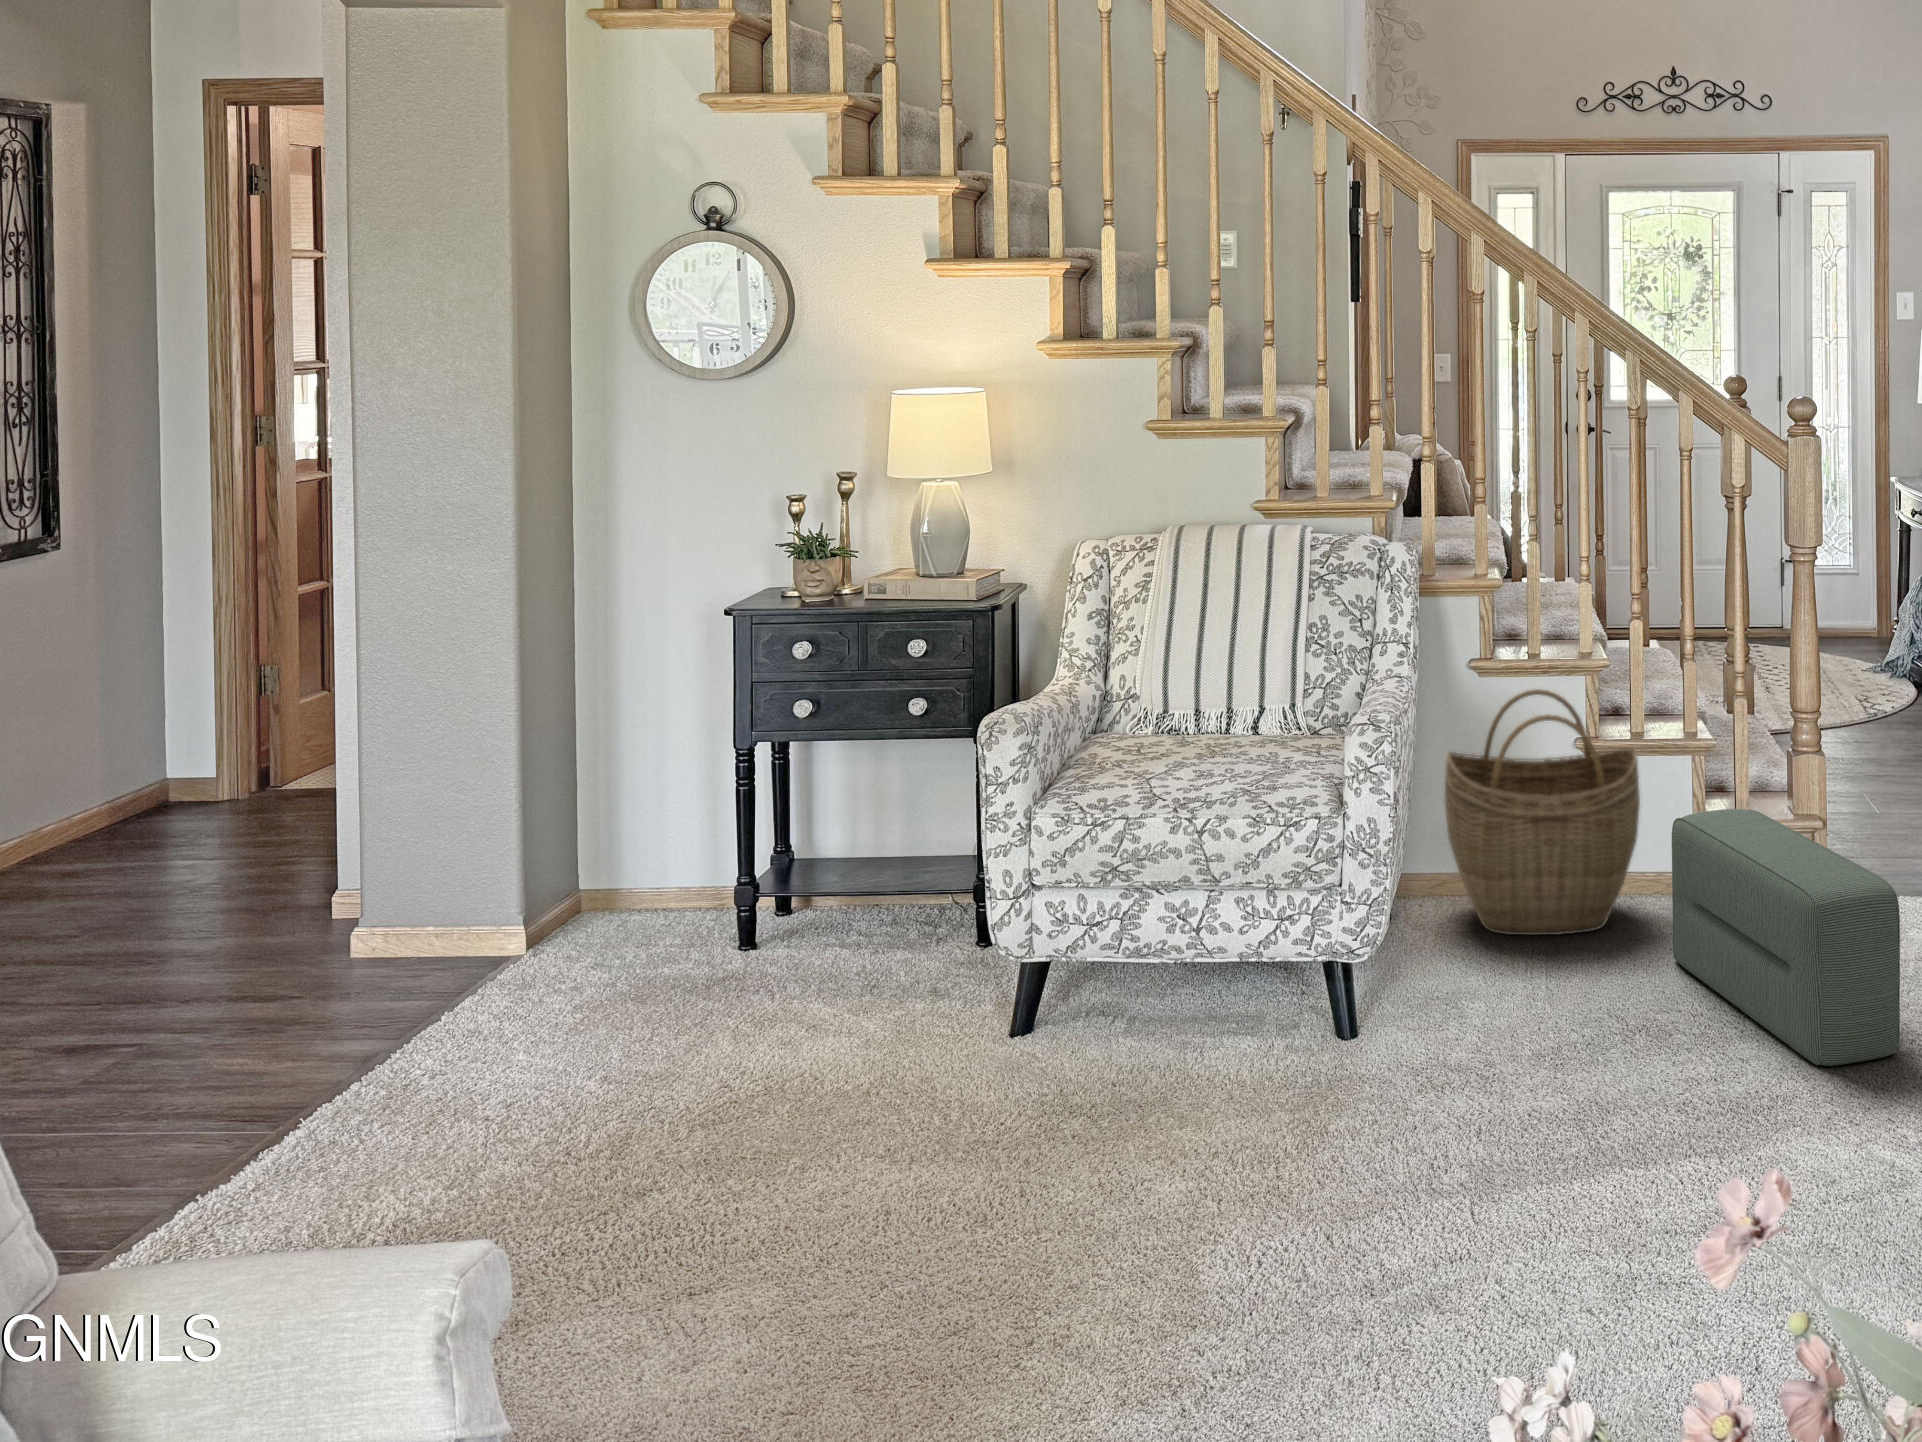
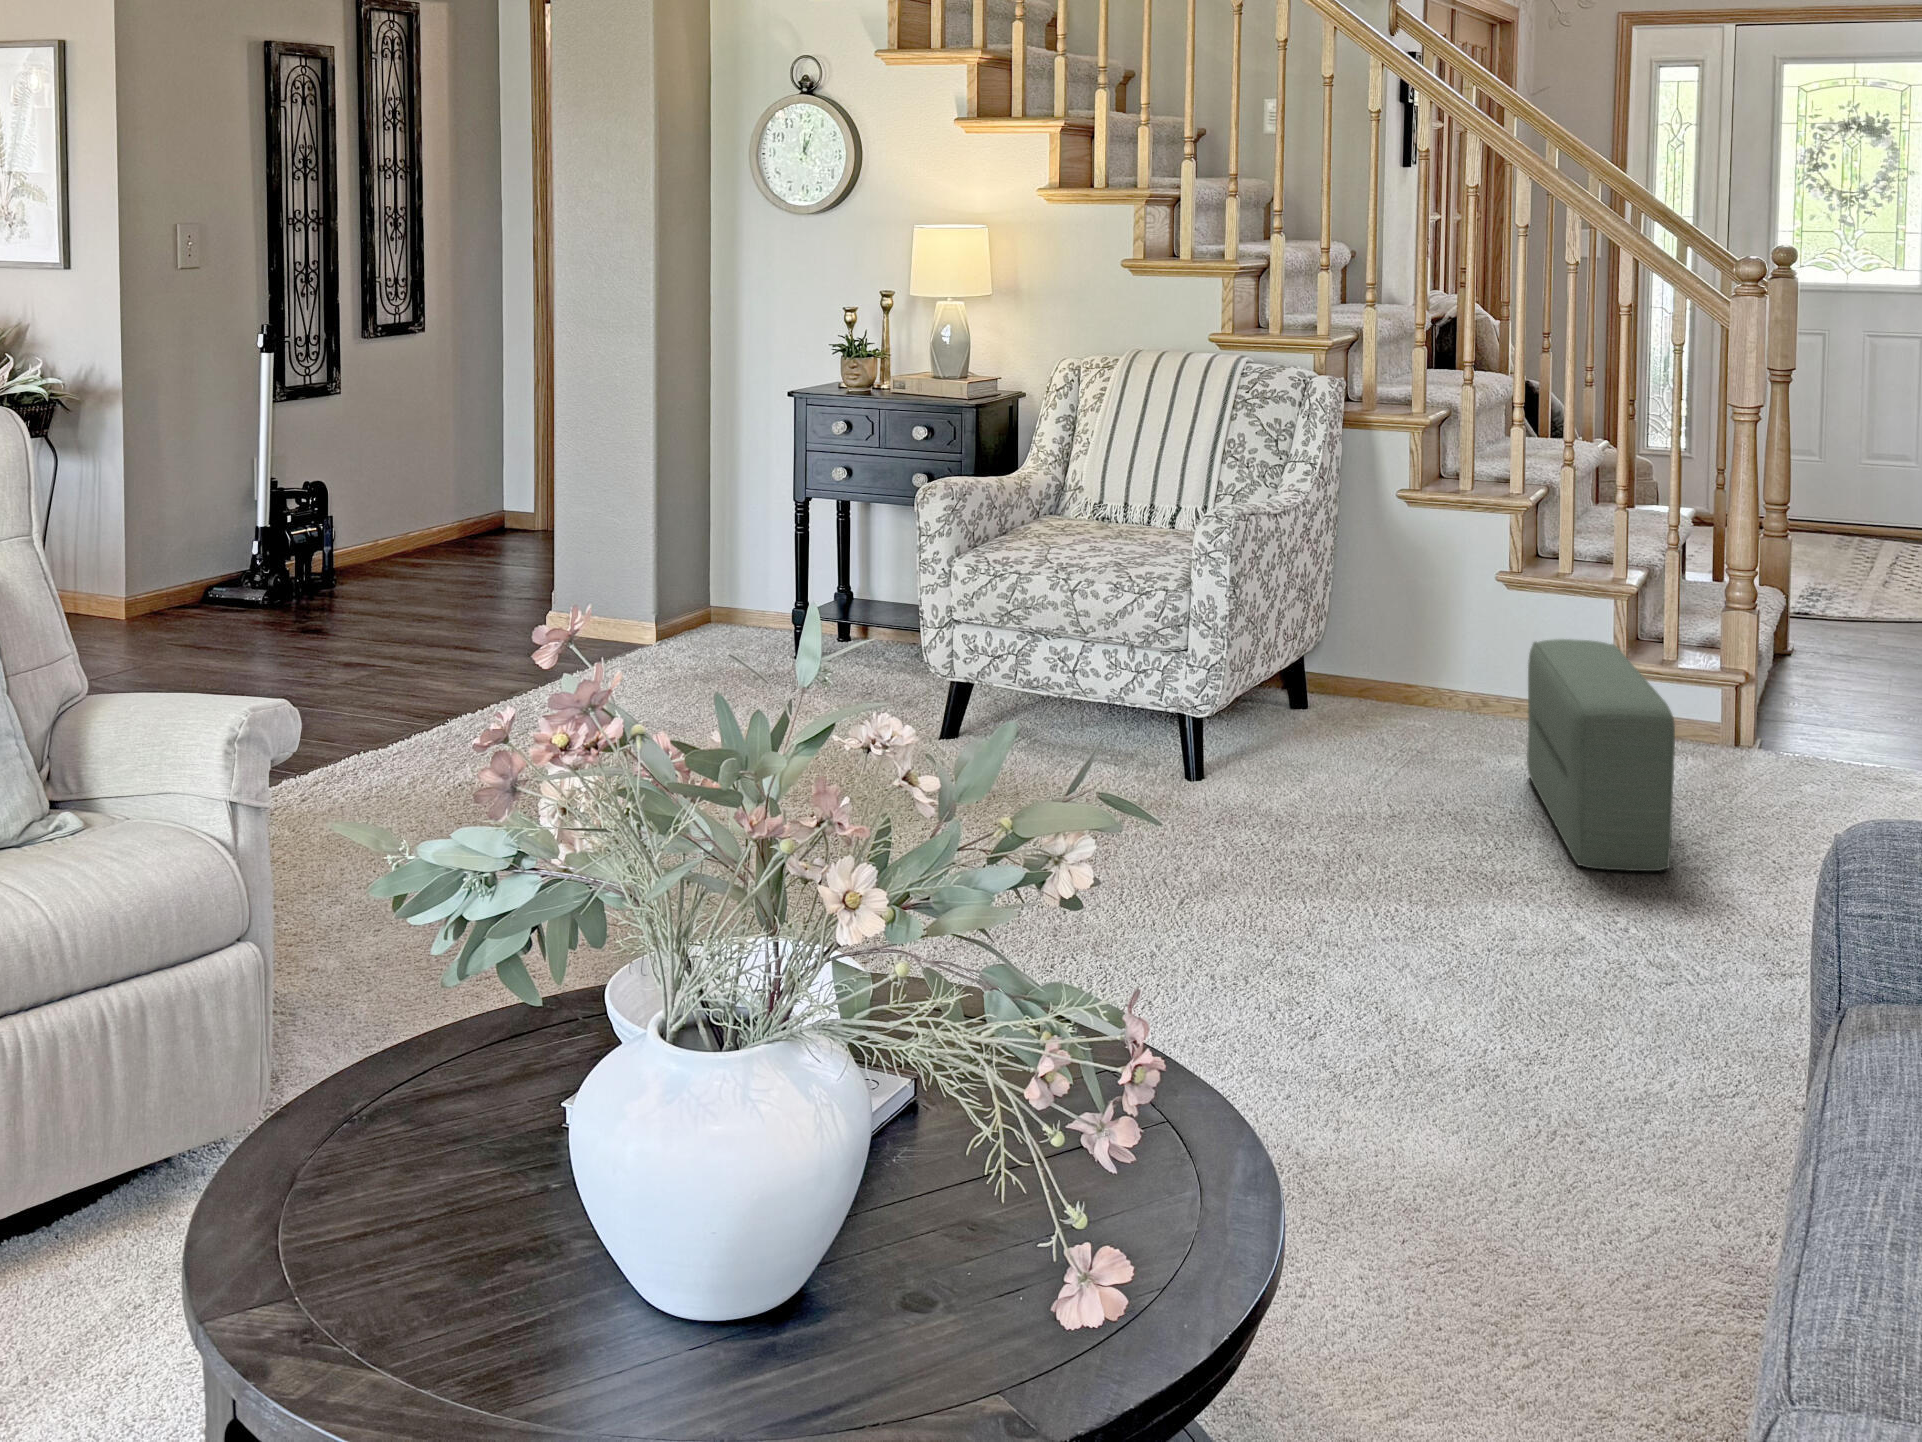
woven basket: present [1444,689,1640,935] -> none [1351,520,1537,745]

